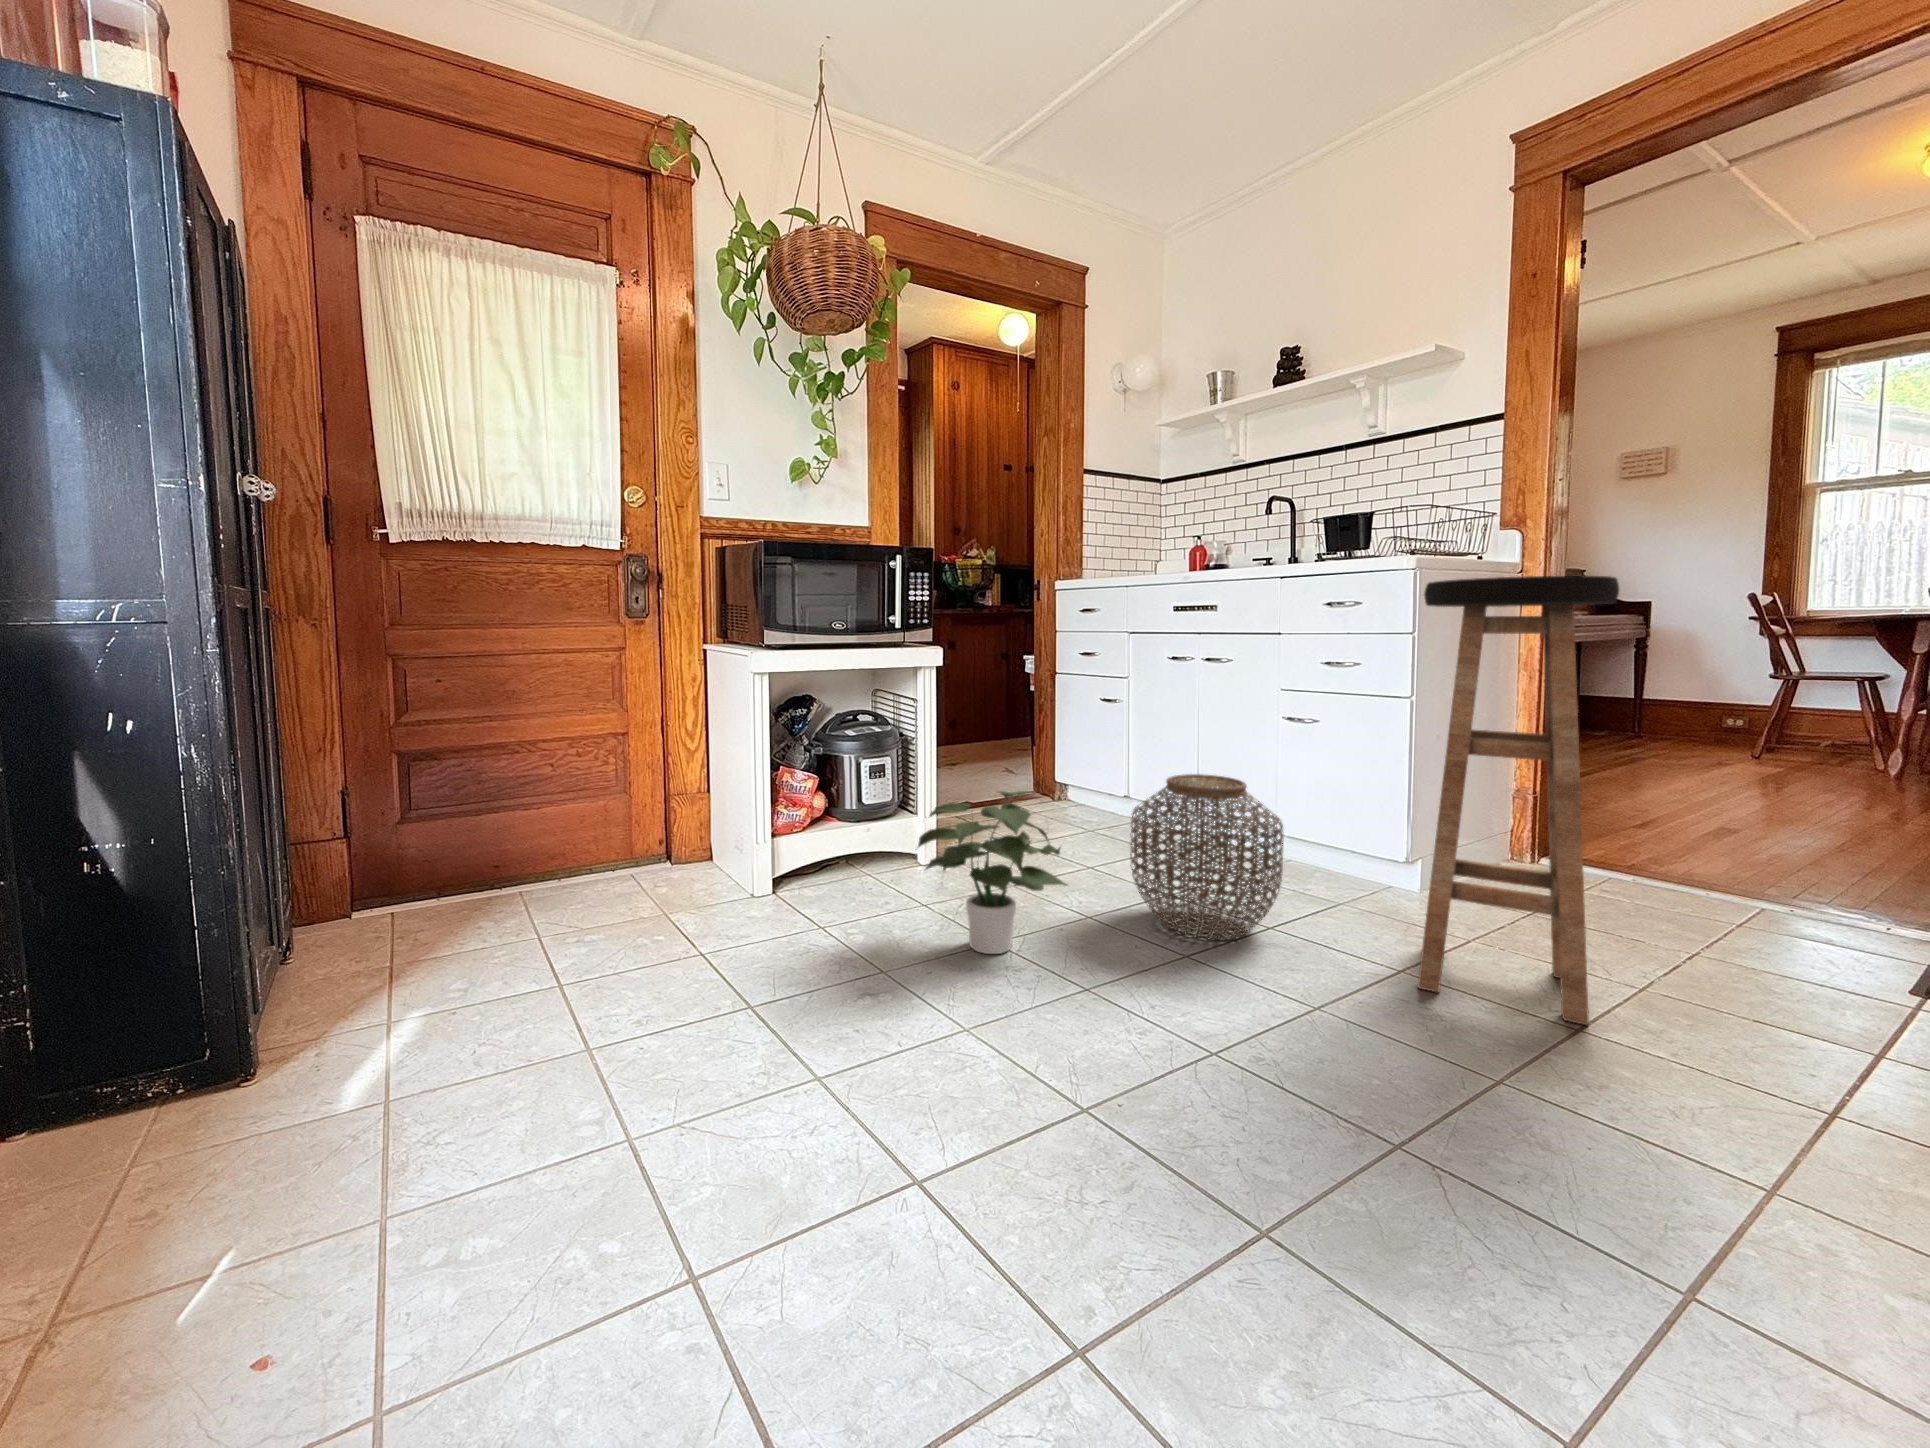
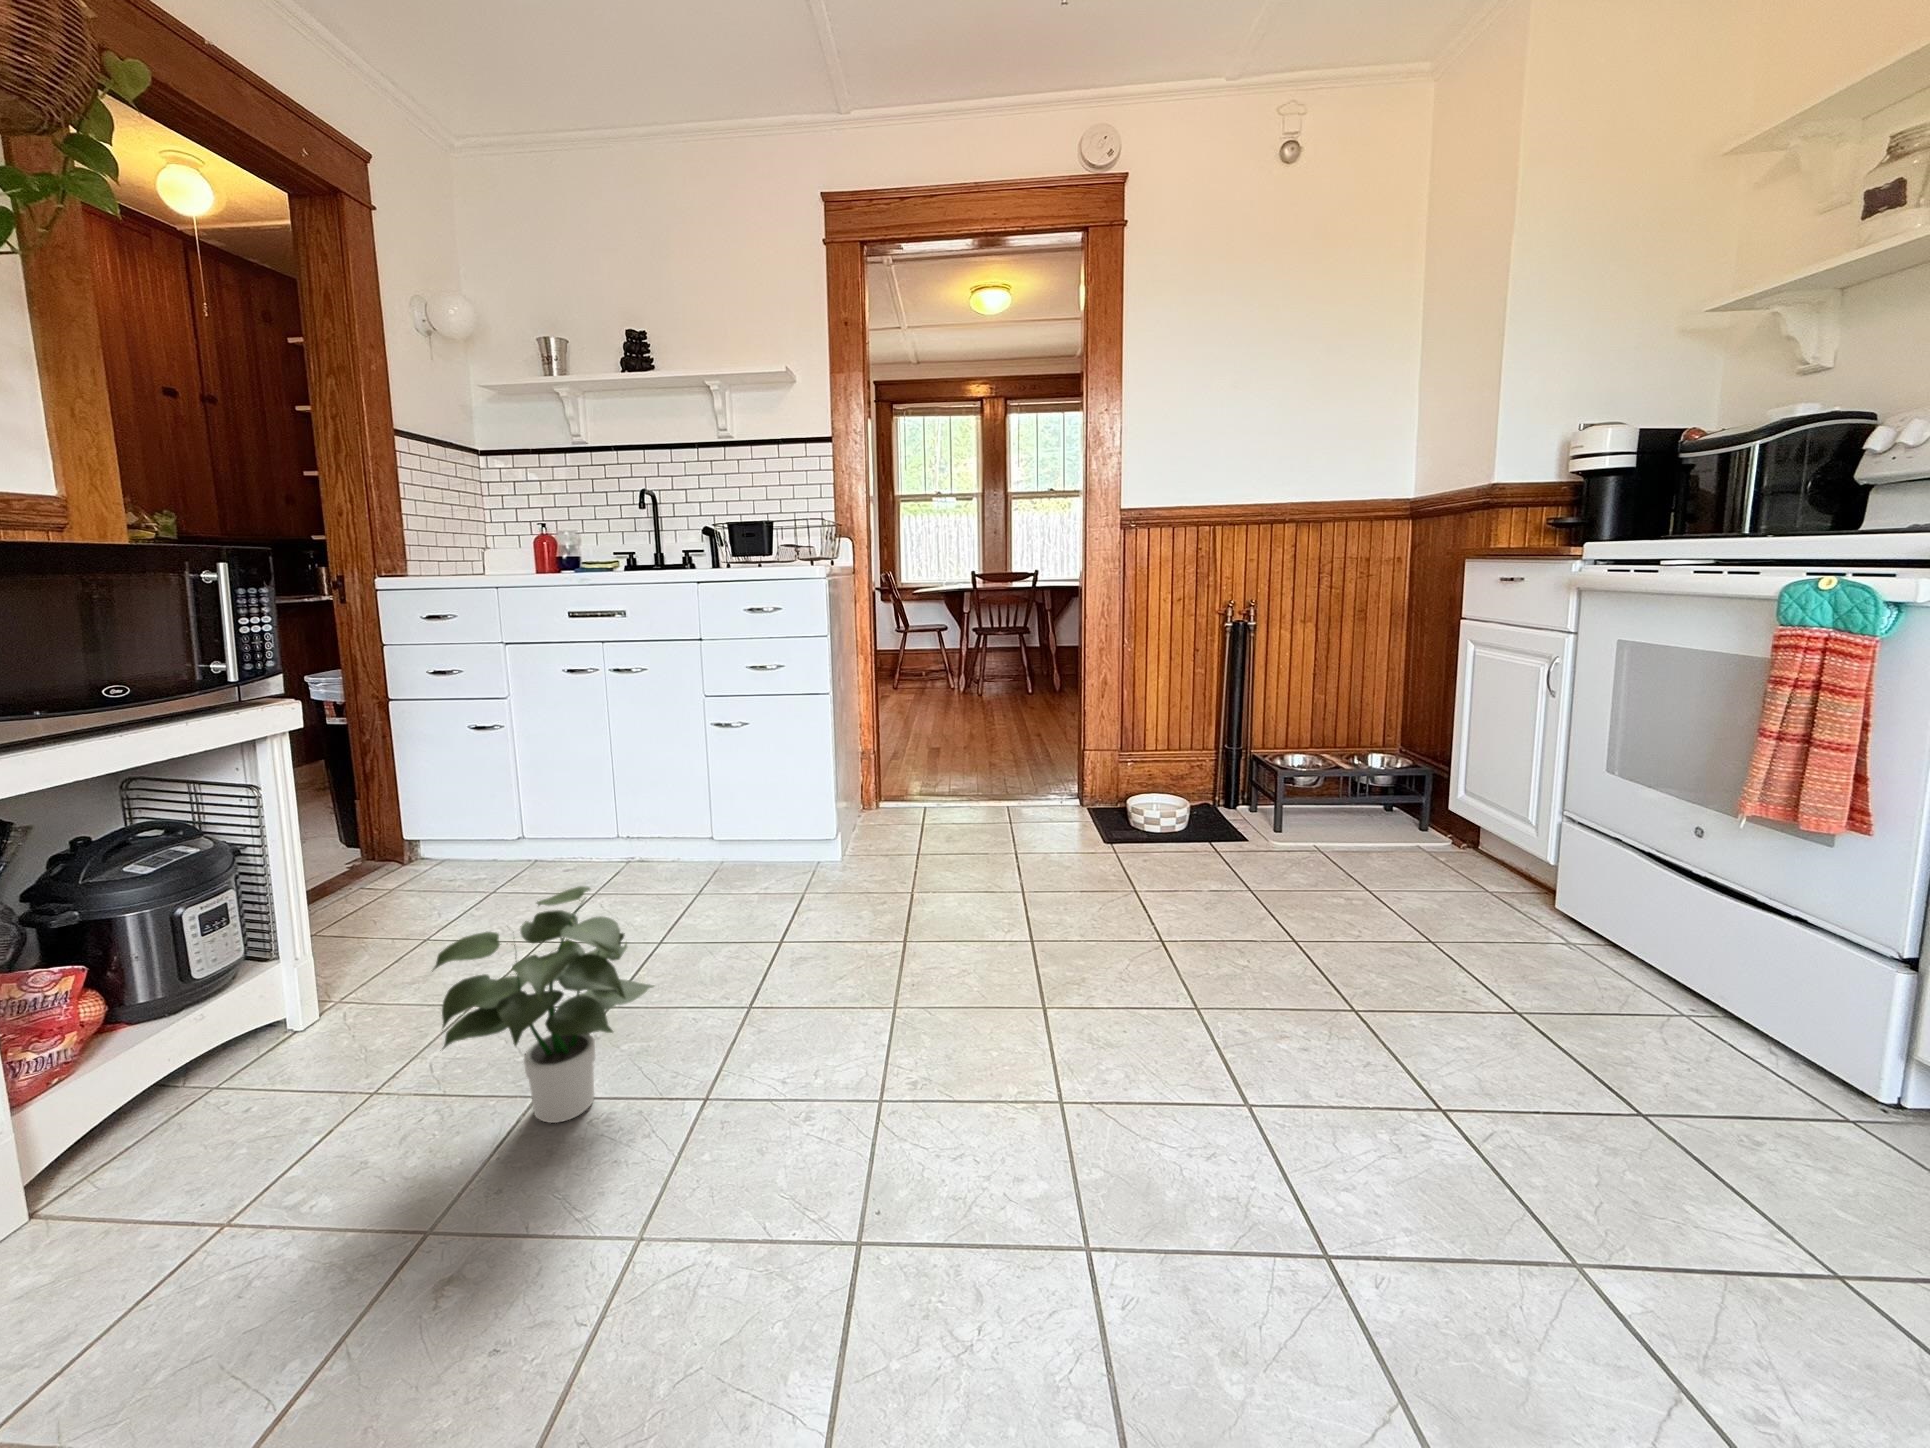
bar stool: present [1418,576,1619,1025] -> none [897,601,1031,946]
woven basket: present [1130,774,1284,940] -> none [657,804,812,980]

